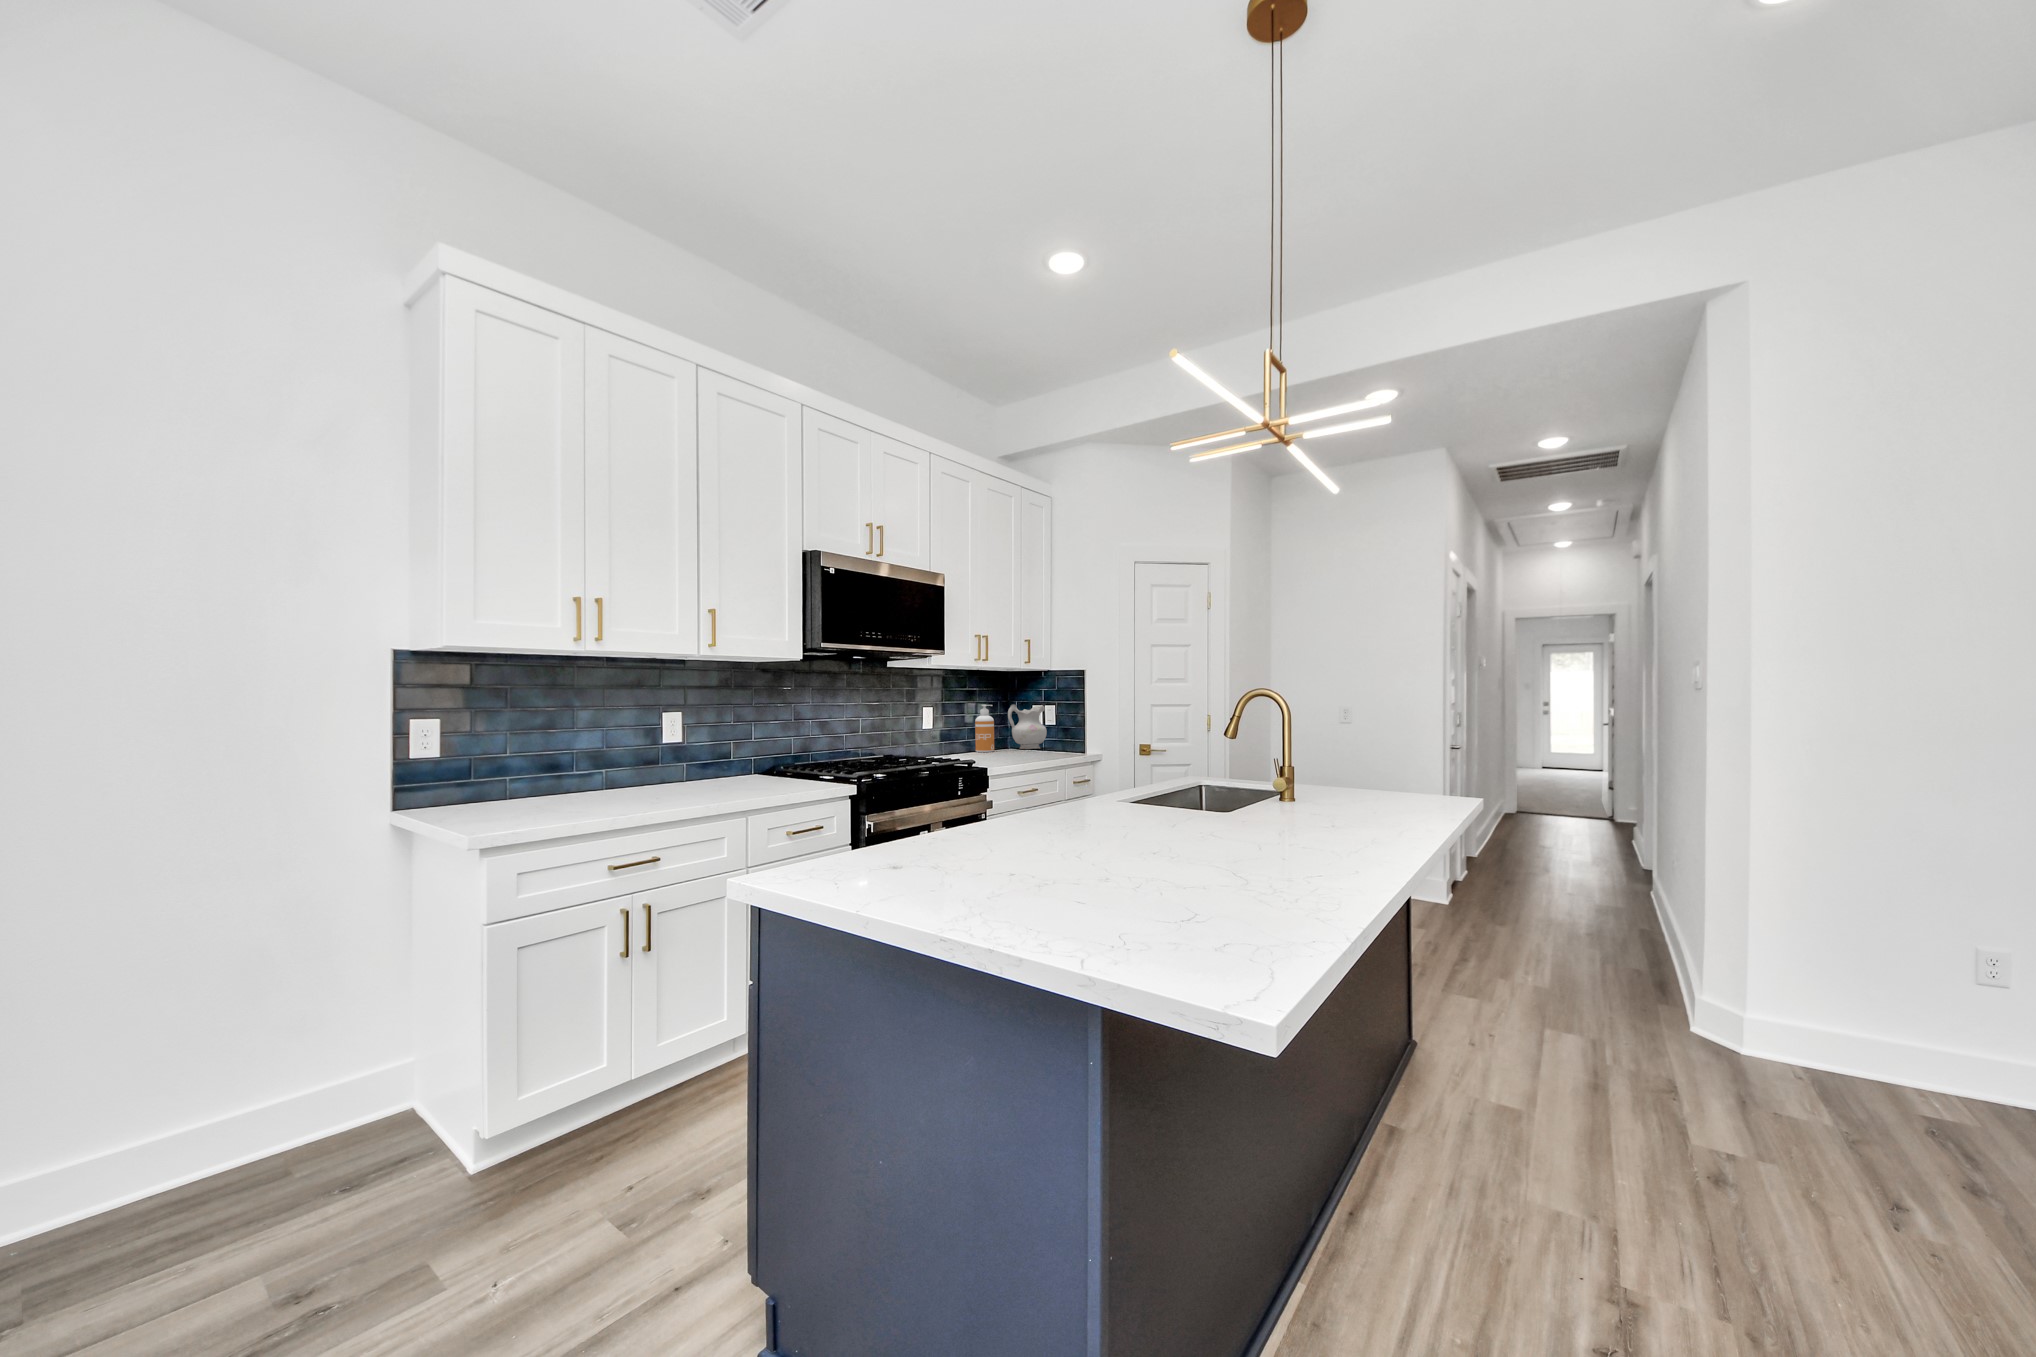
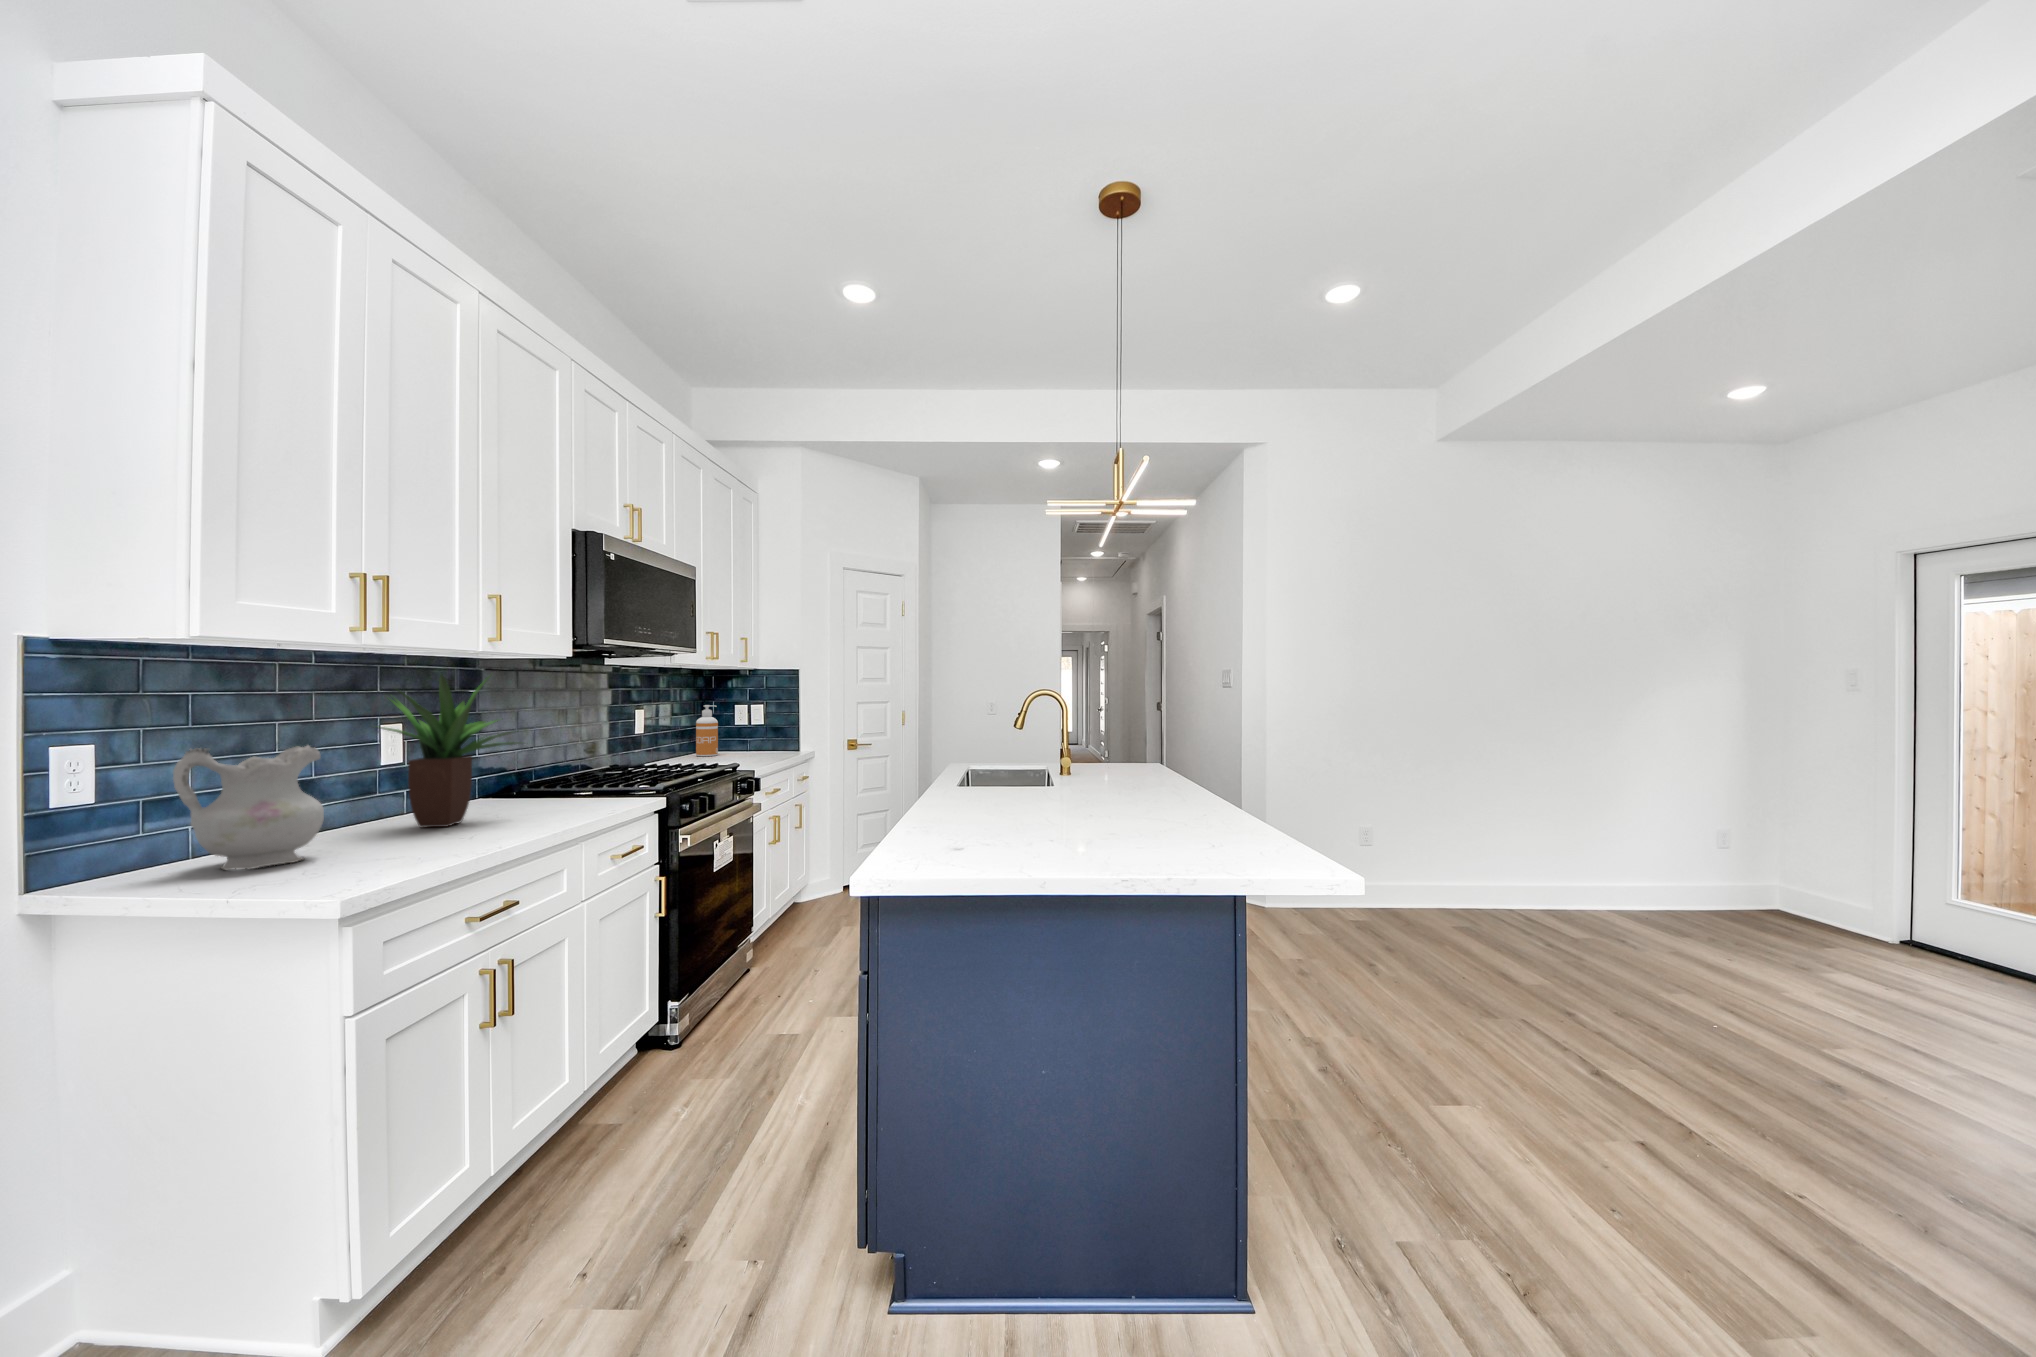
potted plant: none [611,669,727,793] -> present [379,674,520,828]
ceramic pitcher: present [1008,705,1047,749] -> present [173,746,324,870]

